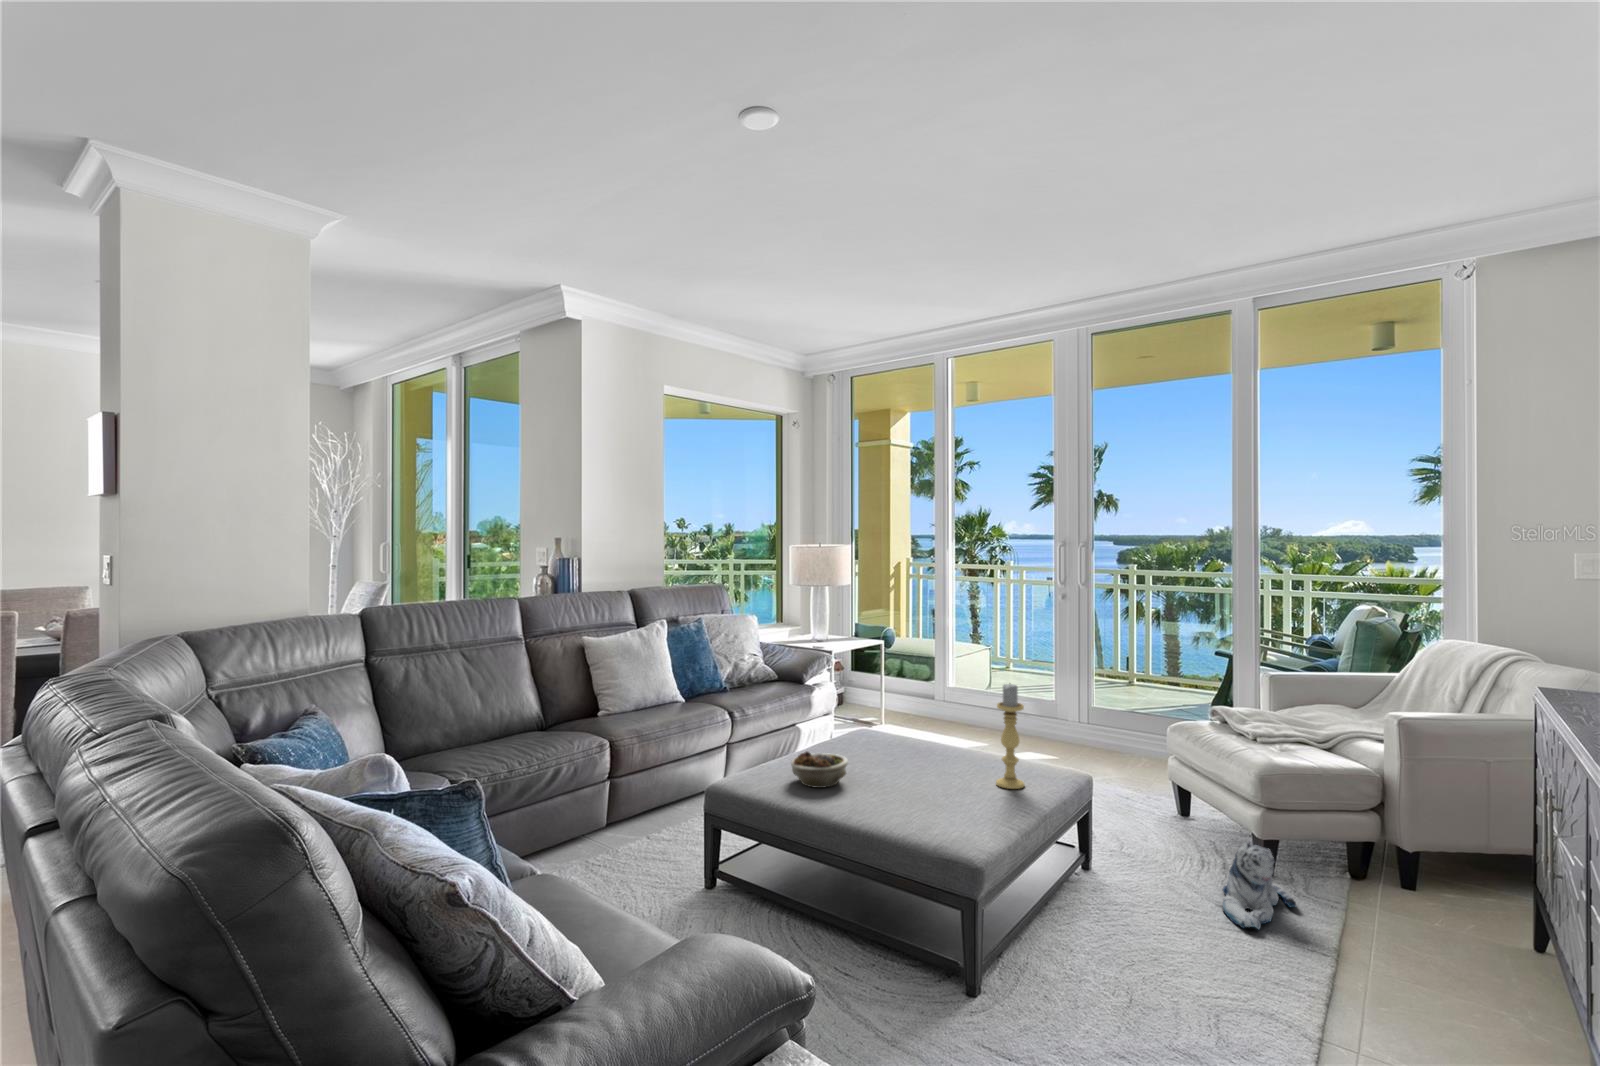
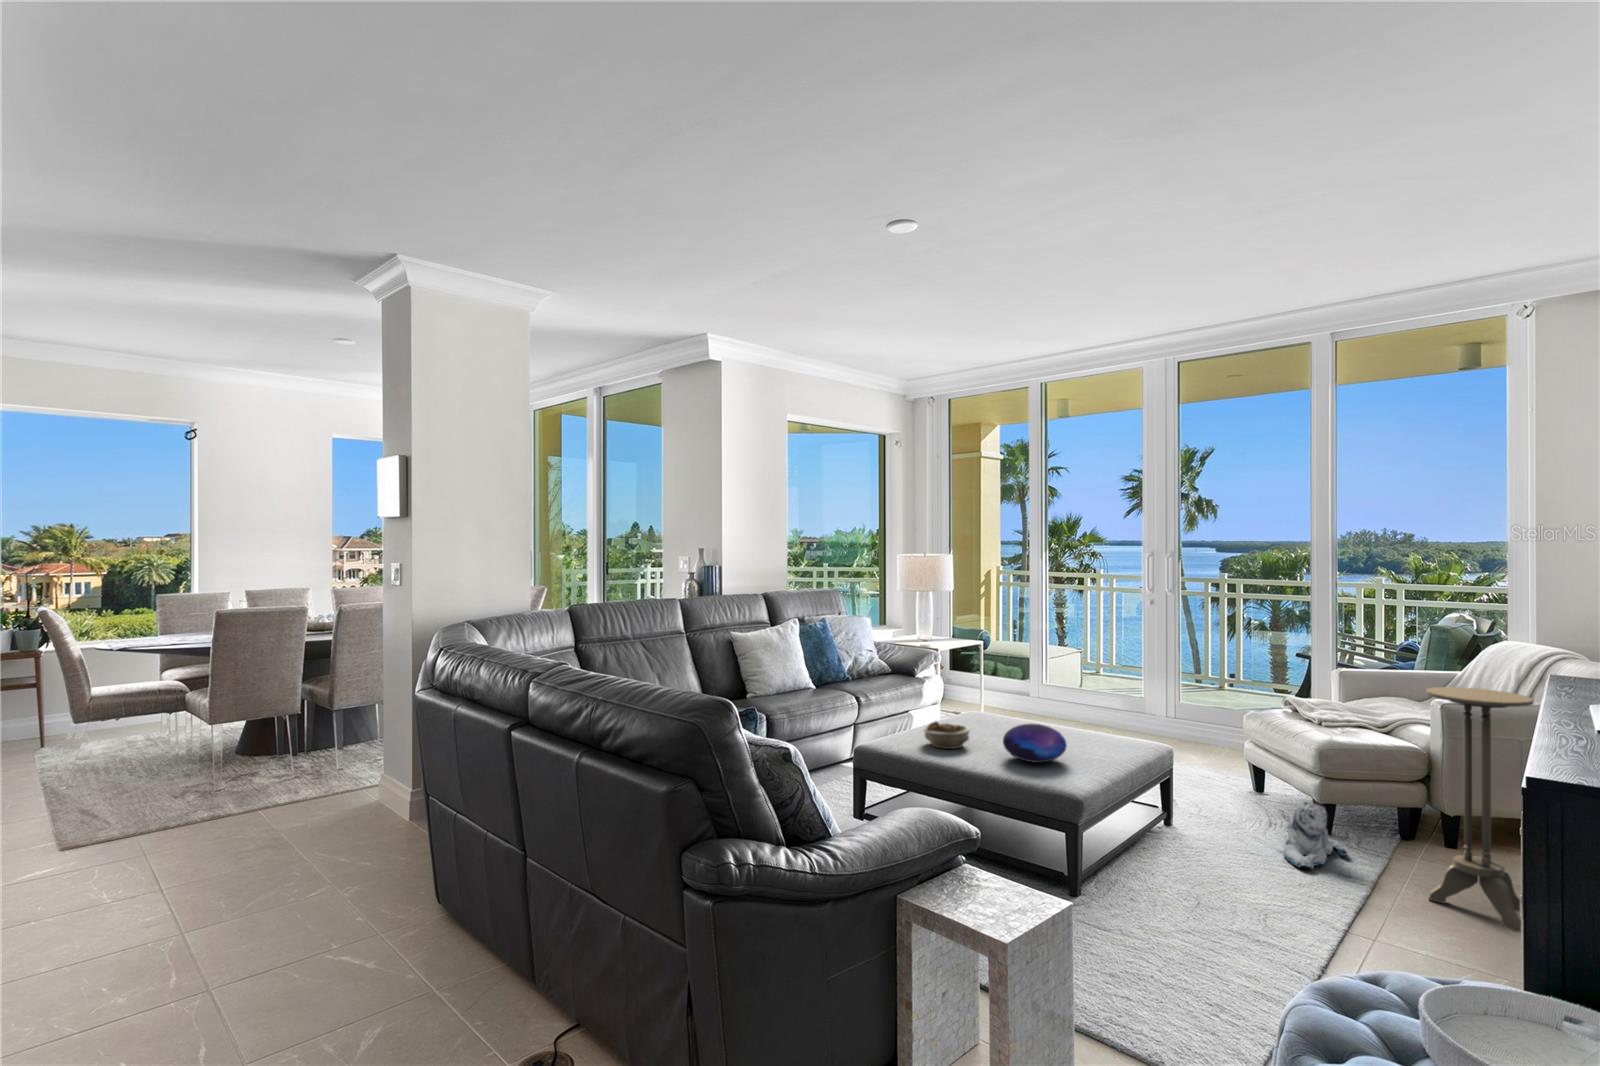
candle holder: present [996,684,1024,789] -> none [1092,667,1116,753]
side table: none [1402,706,1539,1024] -> present [1426,687,1534,932]
decorative orb: none [885,756,964,807] -> present [1003,724,1067,763]

